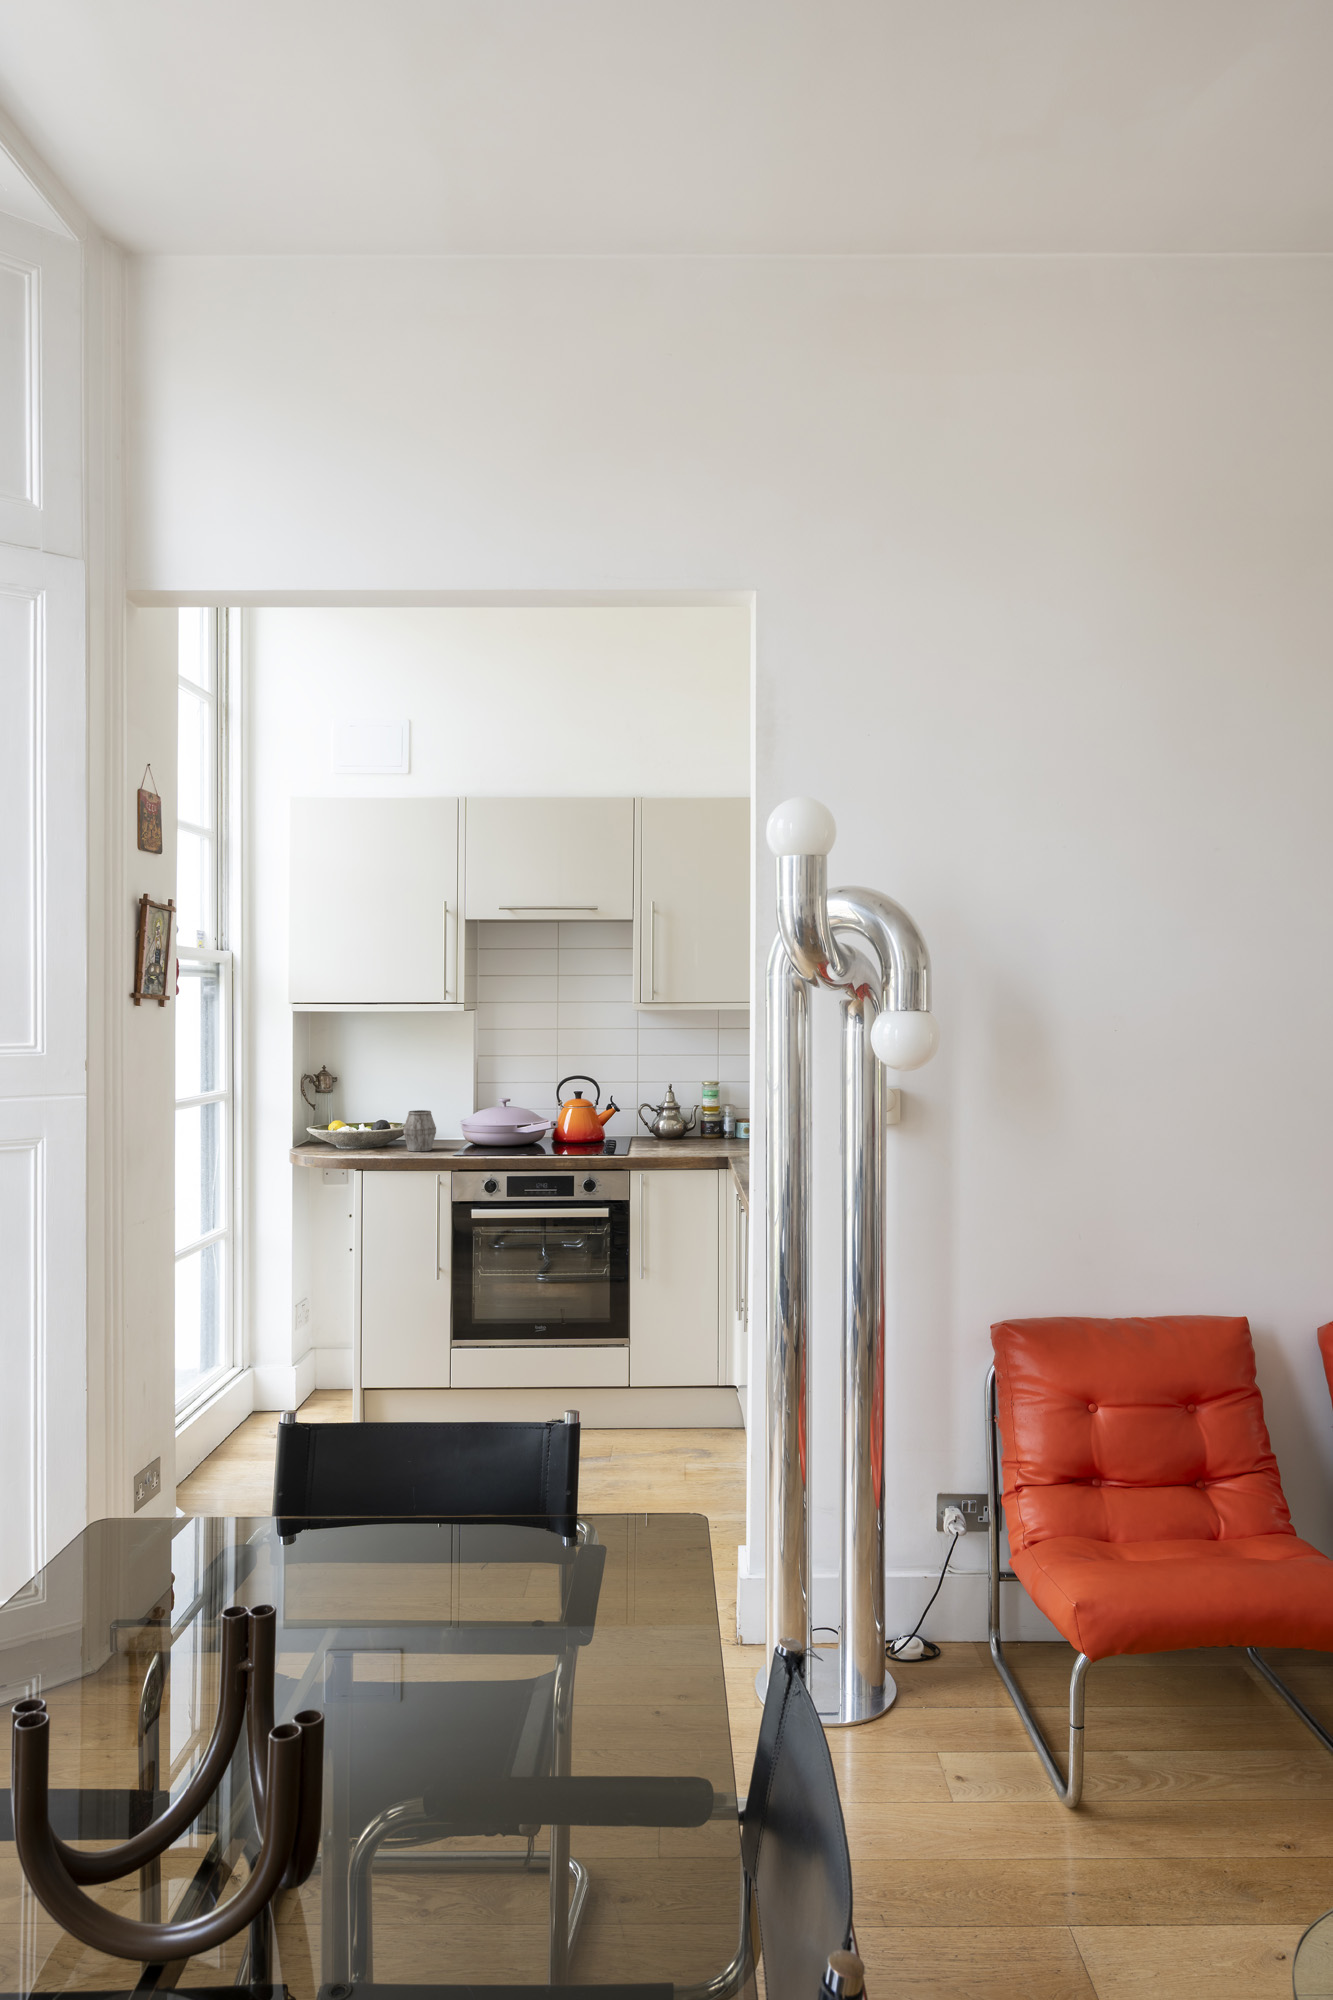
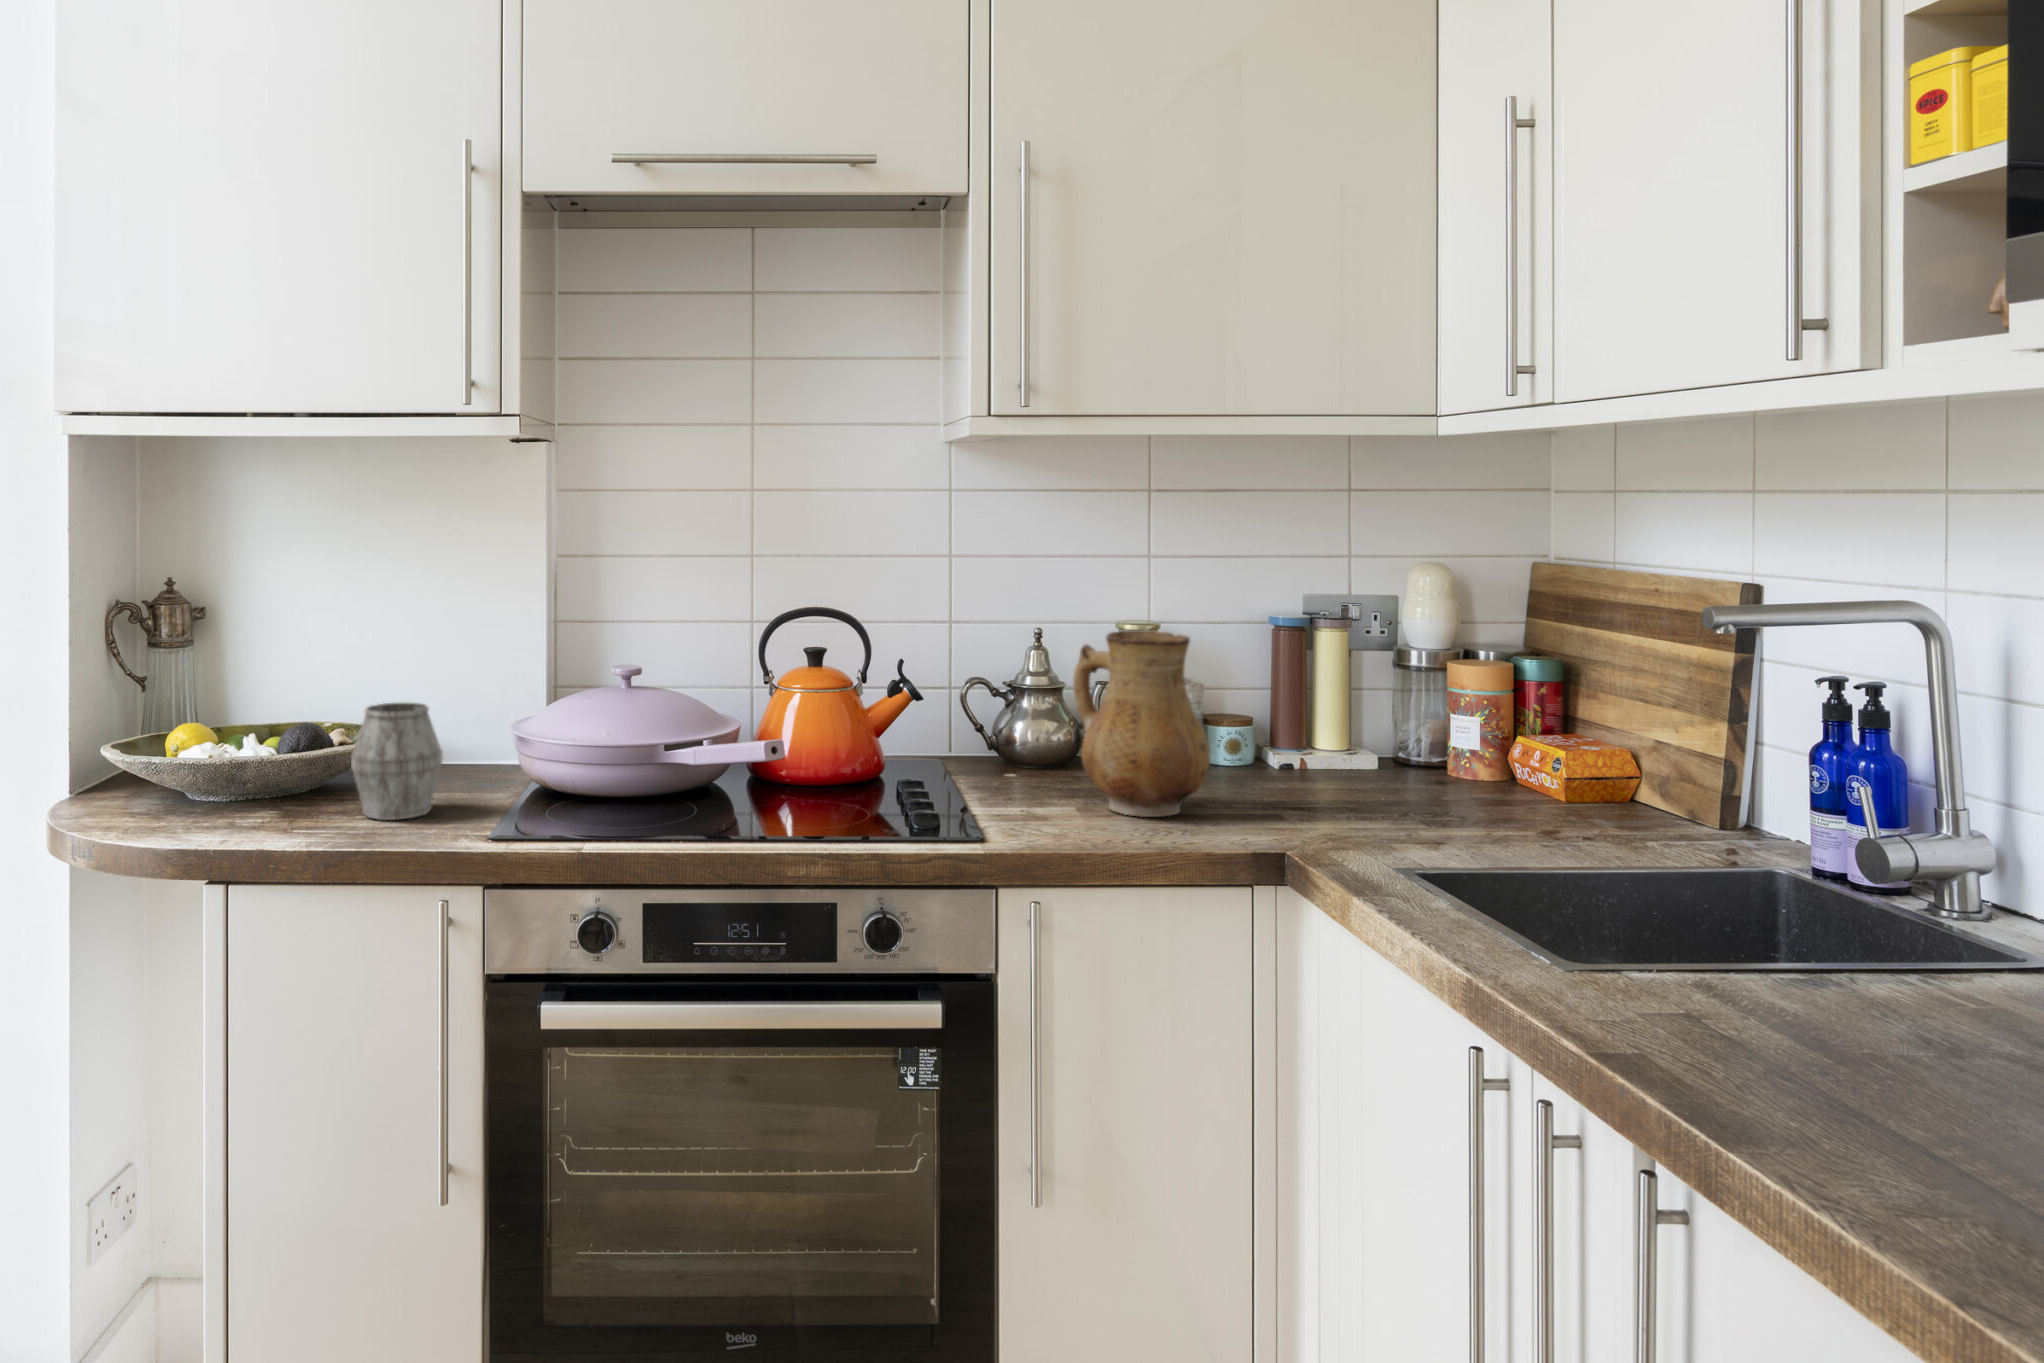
ceramic pitcher: none [670,1083,715,1150] -> present [1073,631,1210,817]

